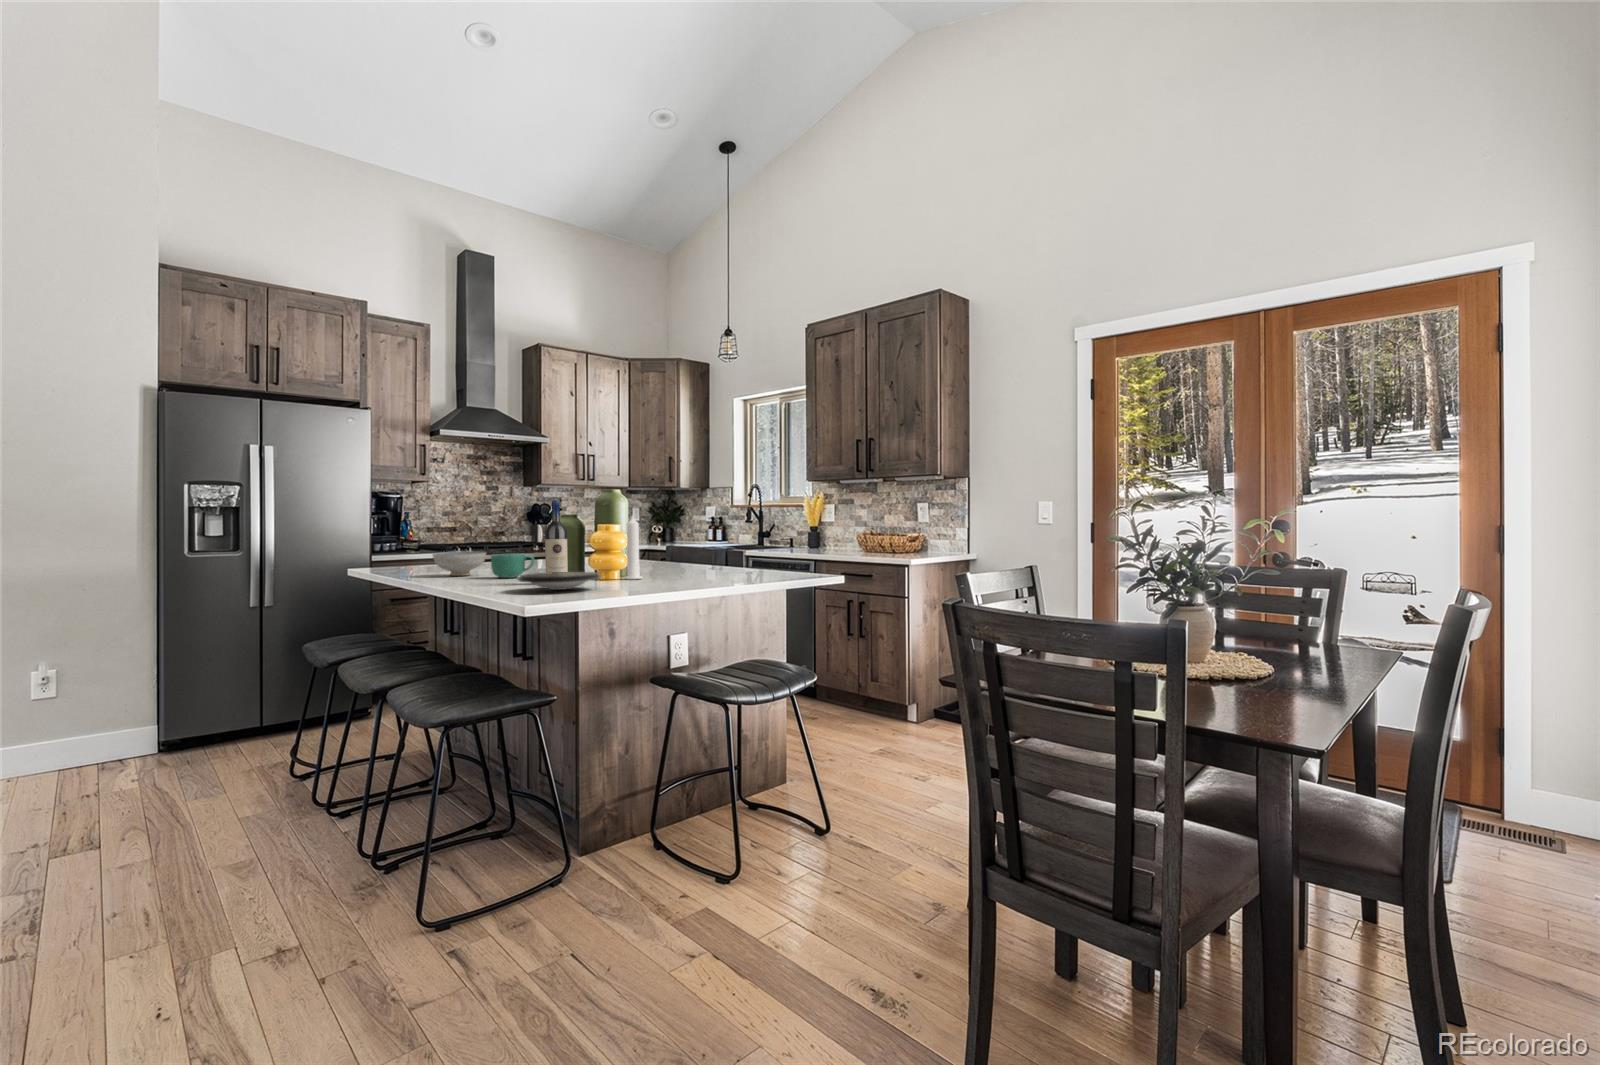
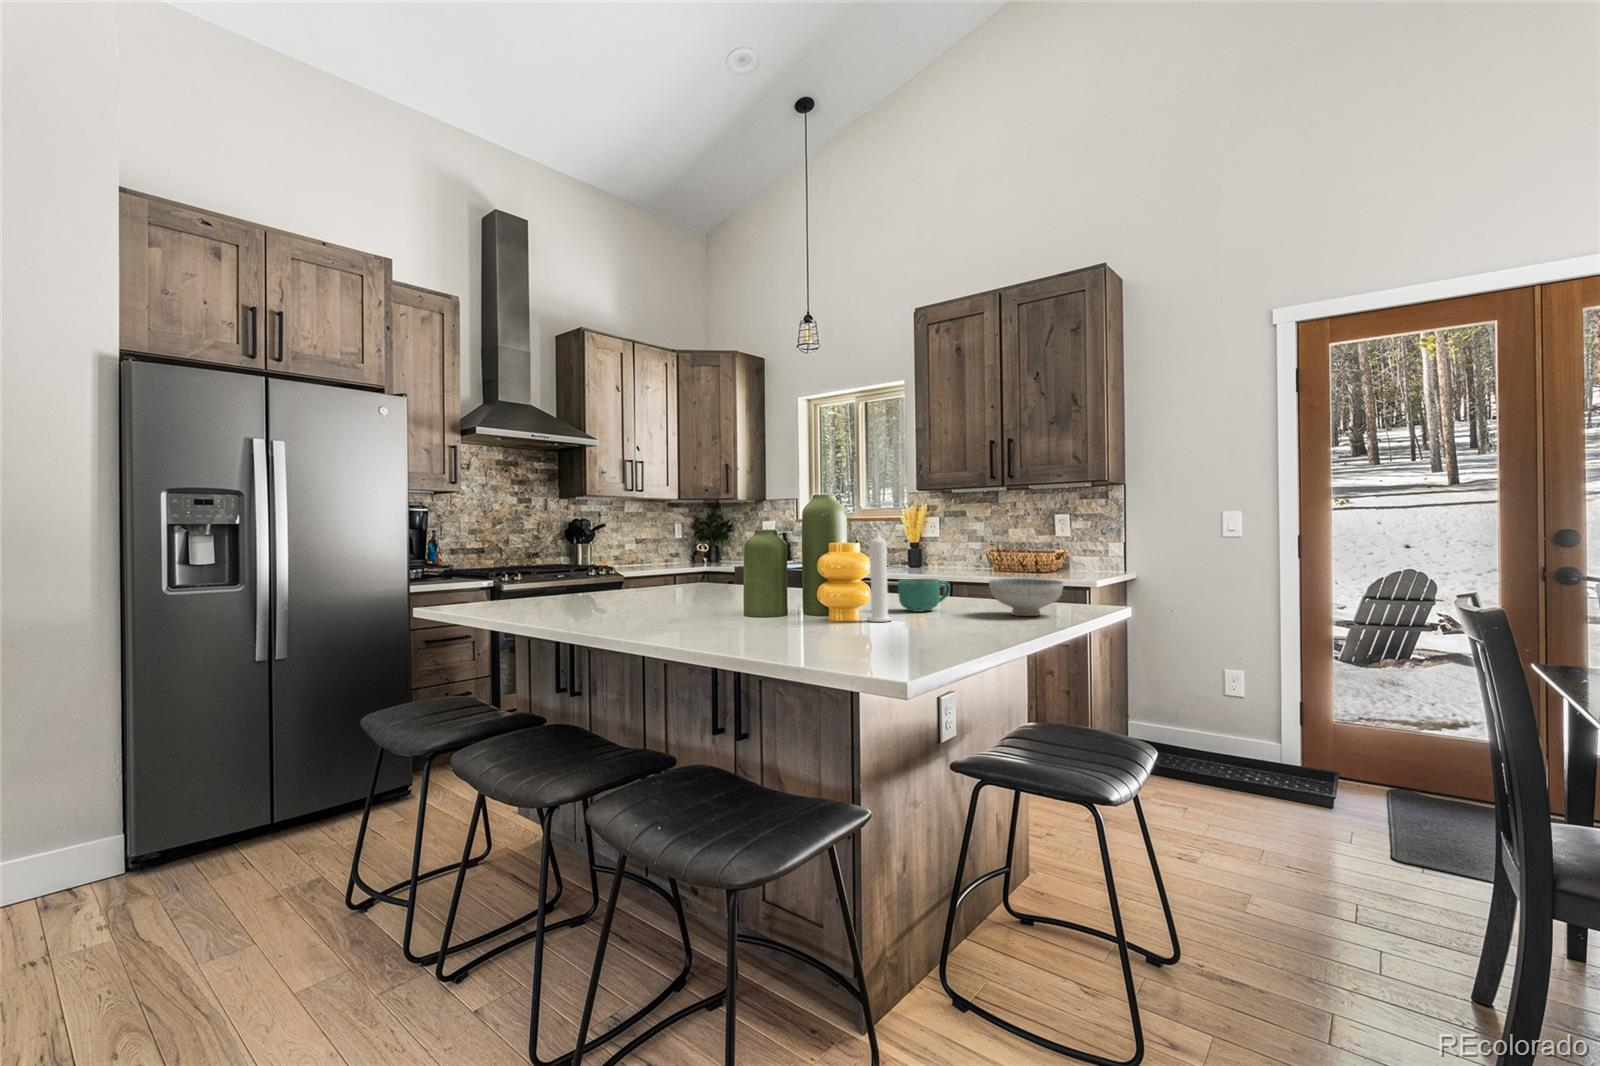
wine bottle: present [545,500,568,573] -> none [786,509,818,634]
ceramic bowl: present [433,551,486,576] -> present [989,578,1063,616]
mug: present [491,553,534,578] -> present [898,579,950,612]
plate: present [517,572,602,590] -> none [797,617,928,649]

